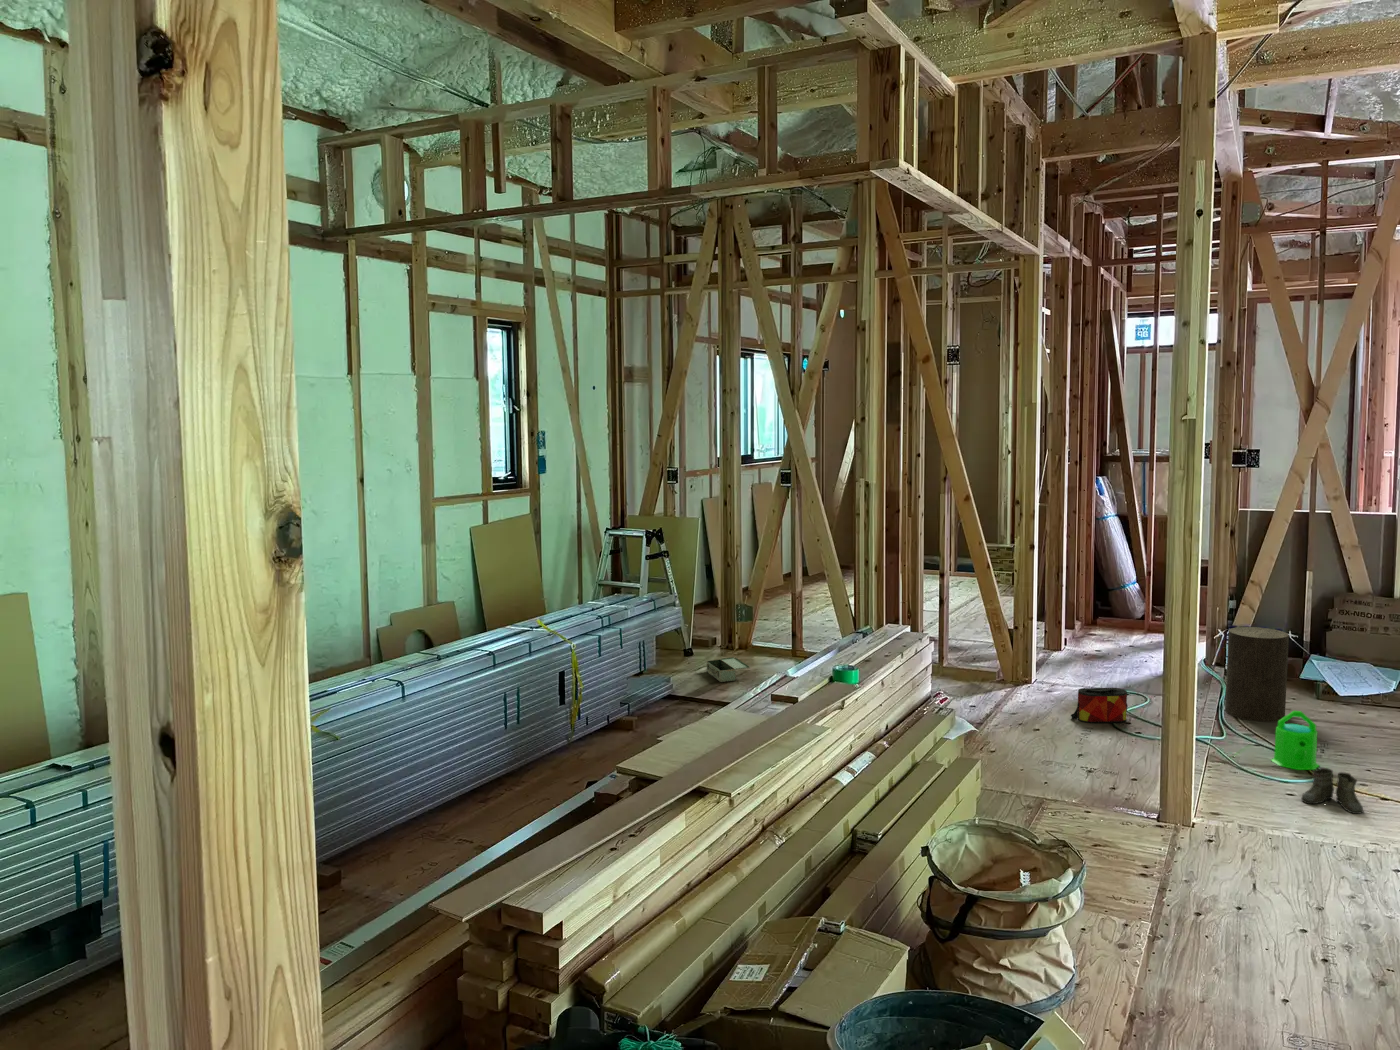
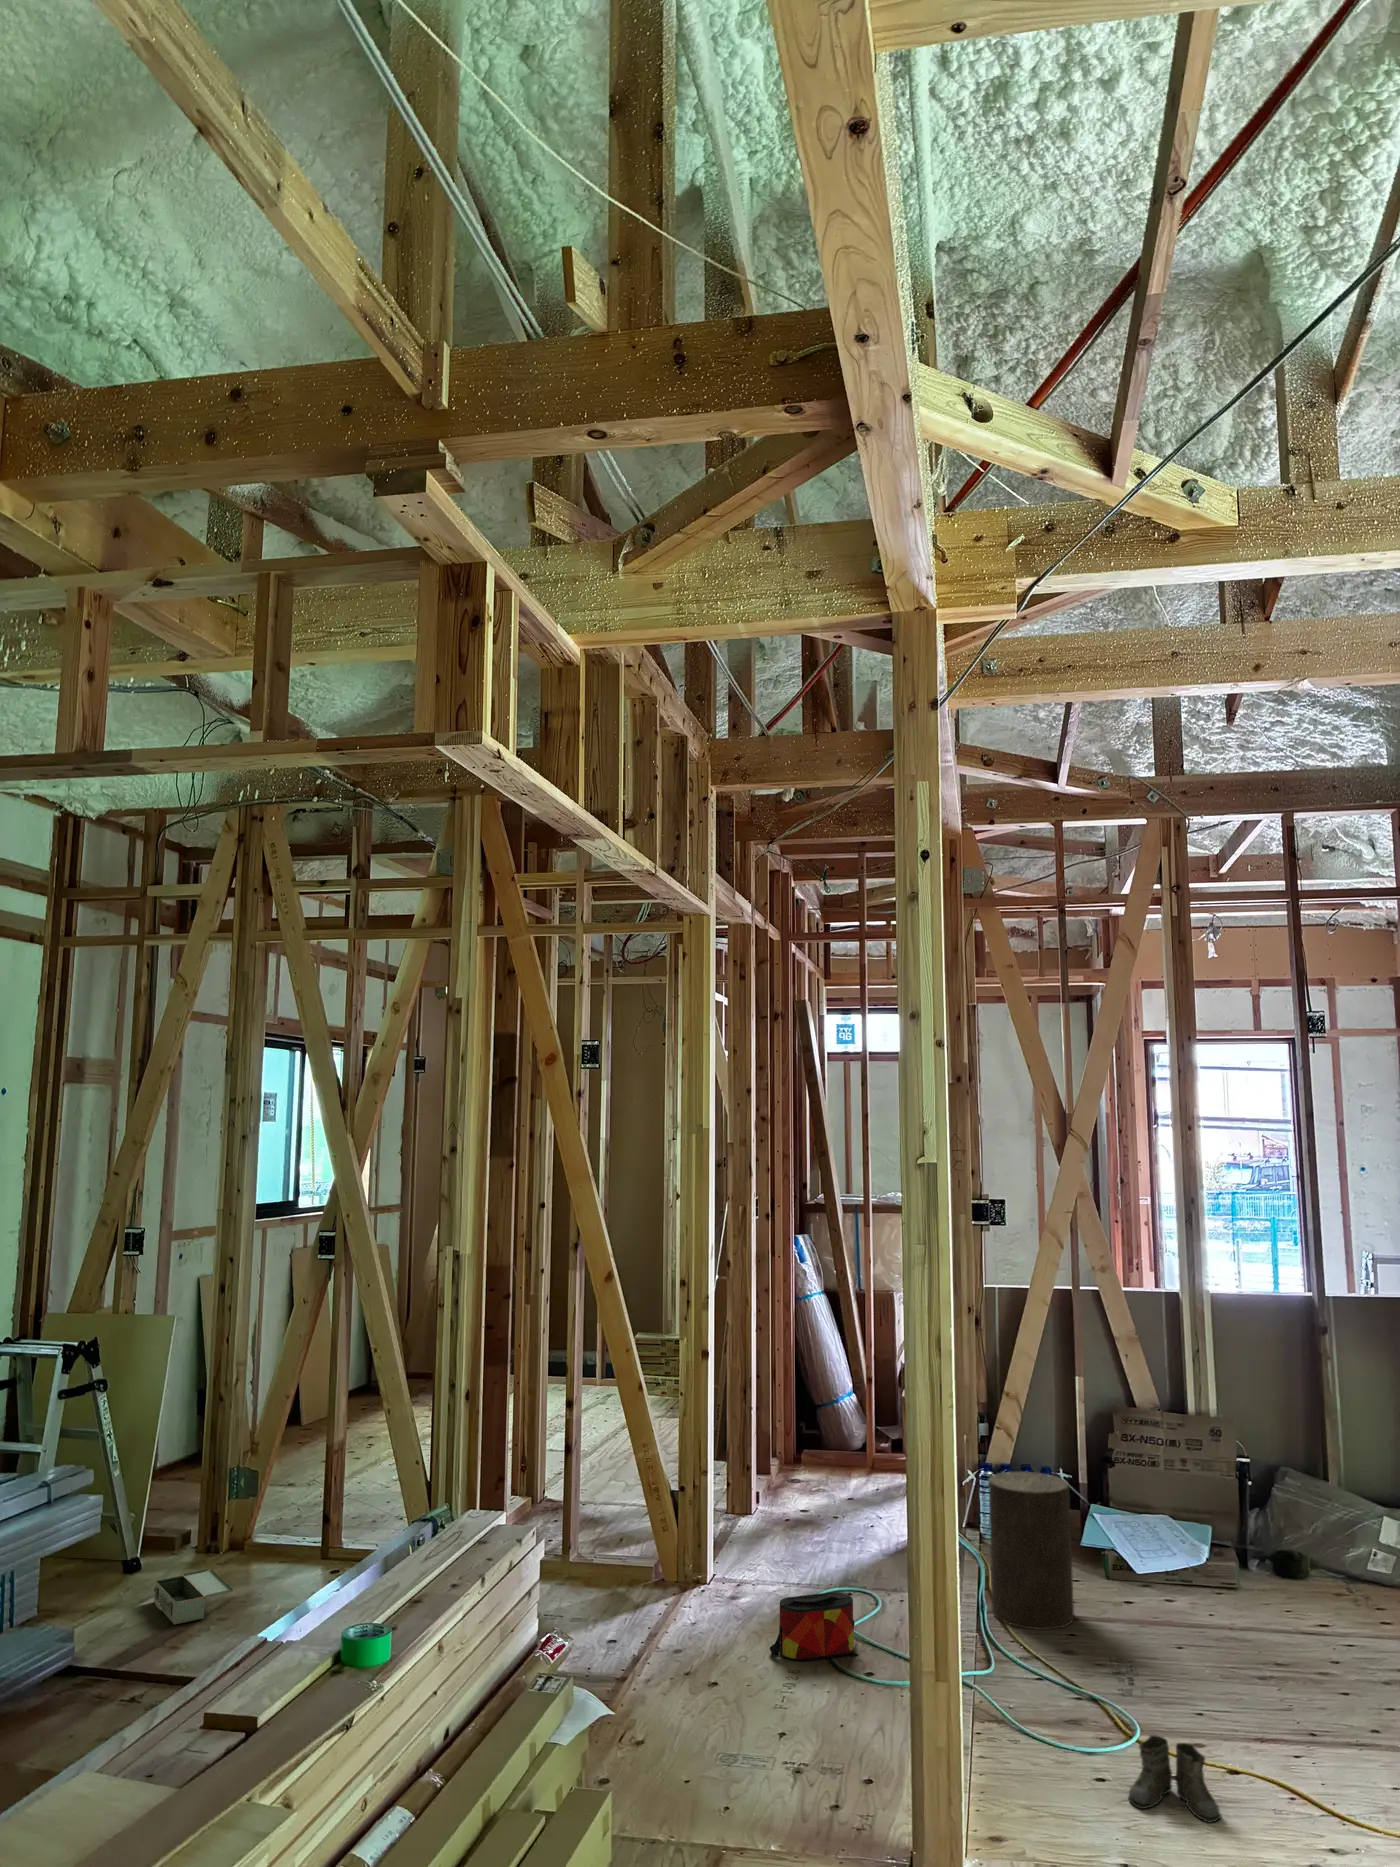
watering can: present [1272,711,1319,770] -> none [1070,1624,1139,1730]

